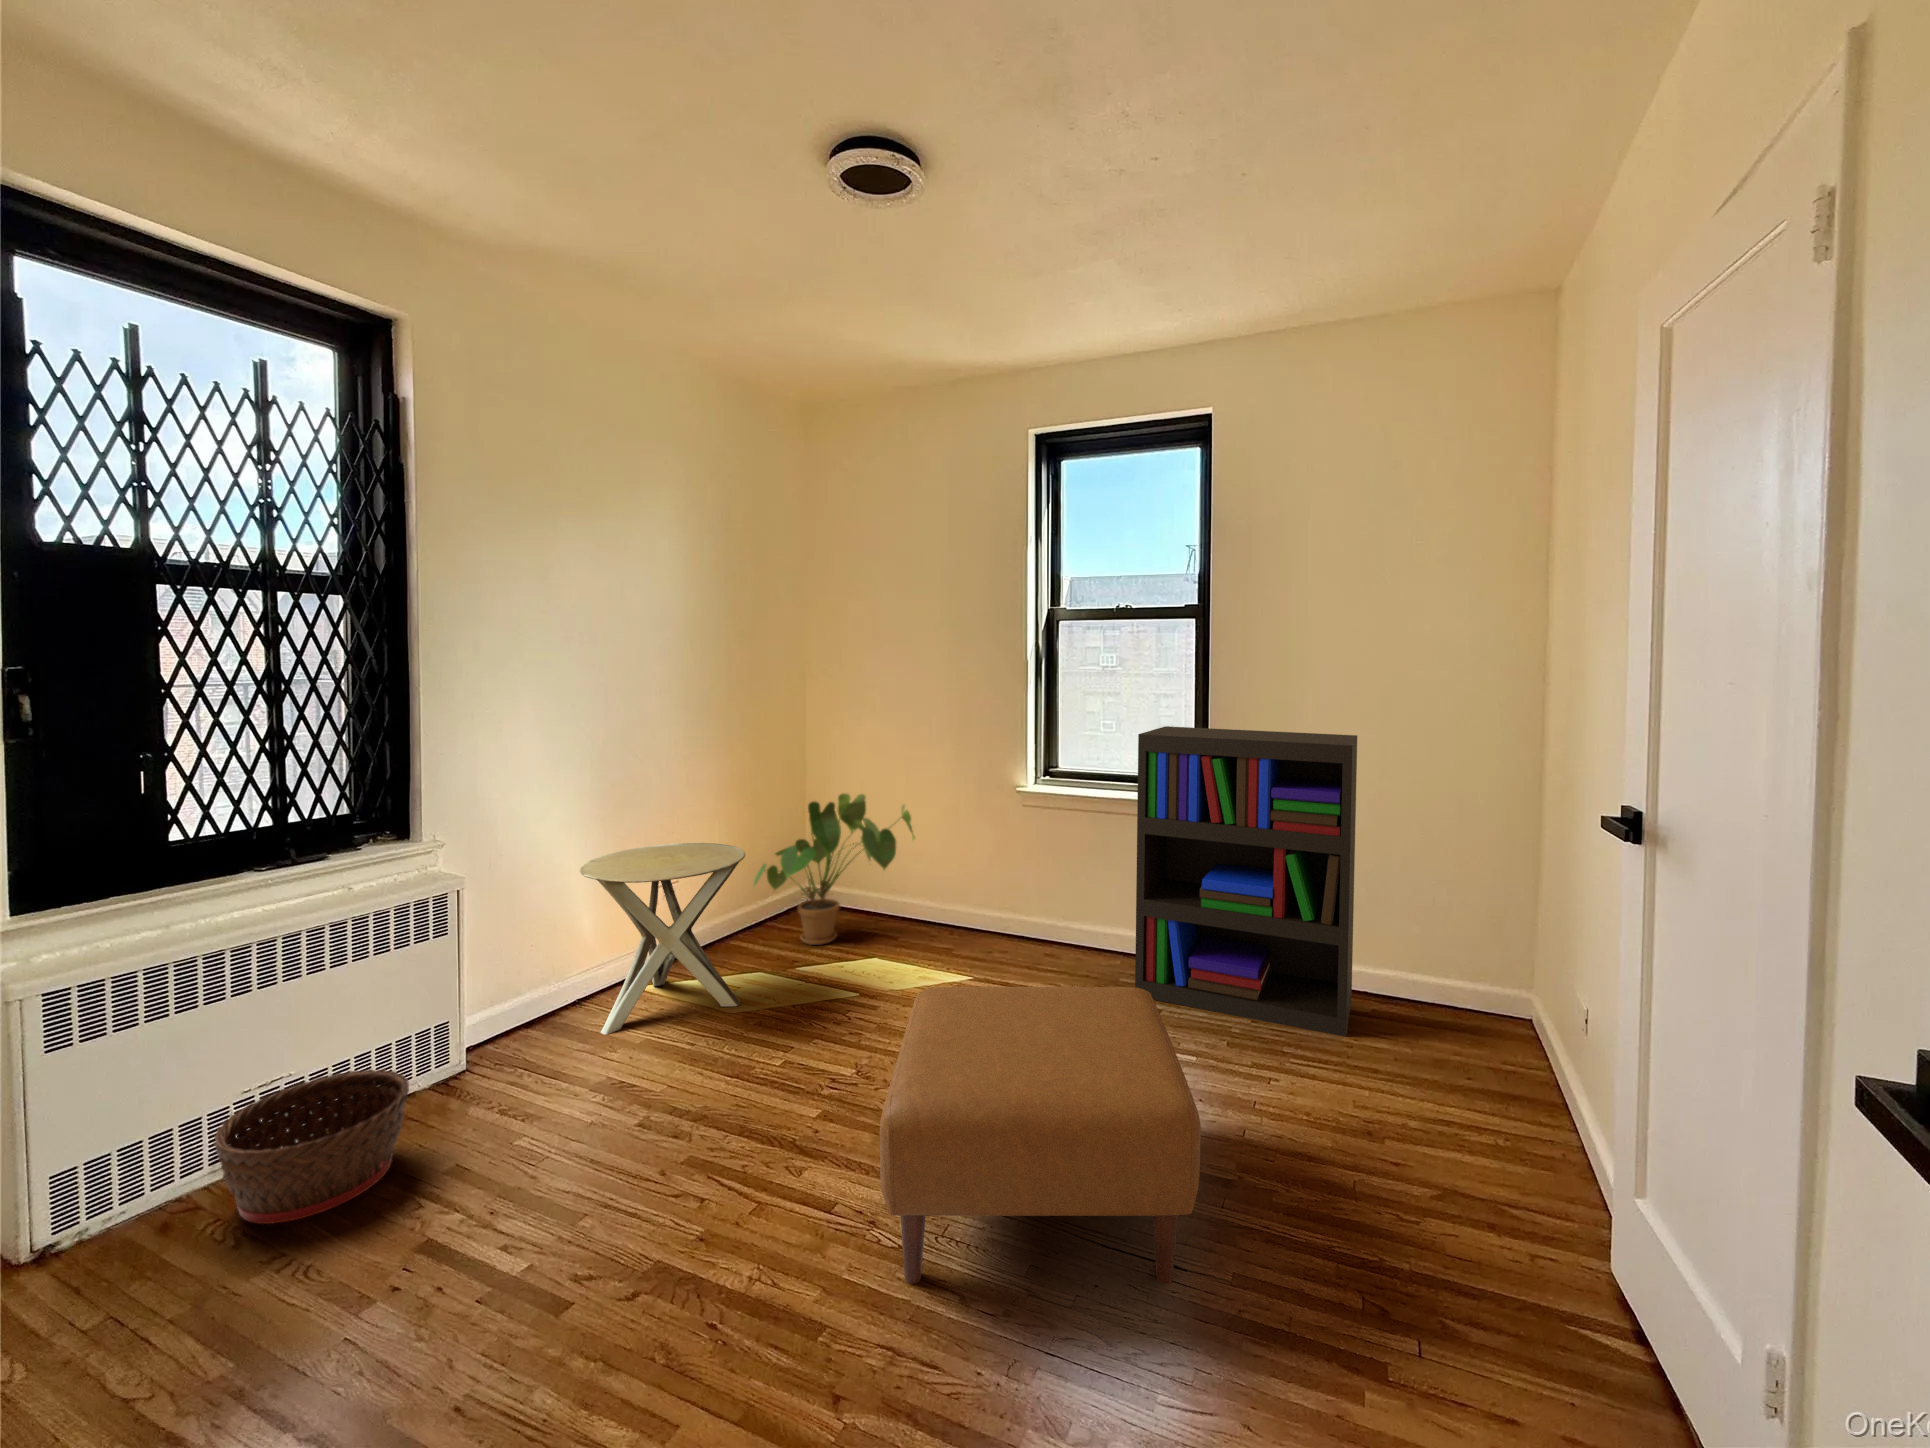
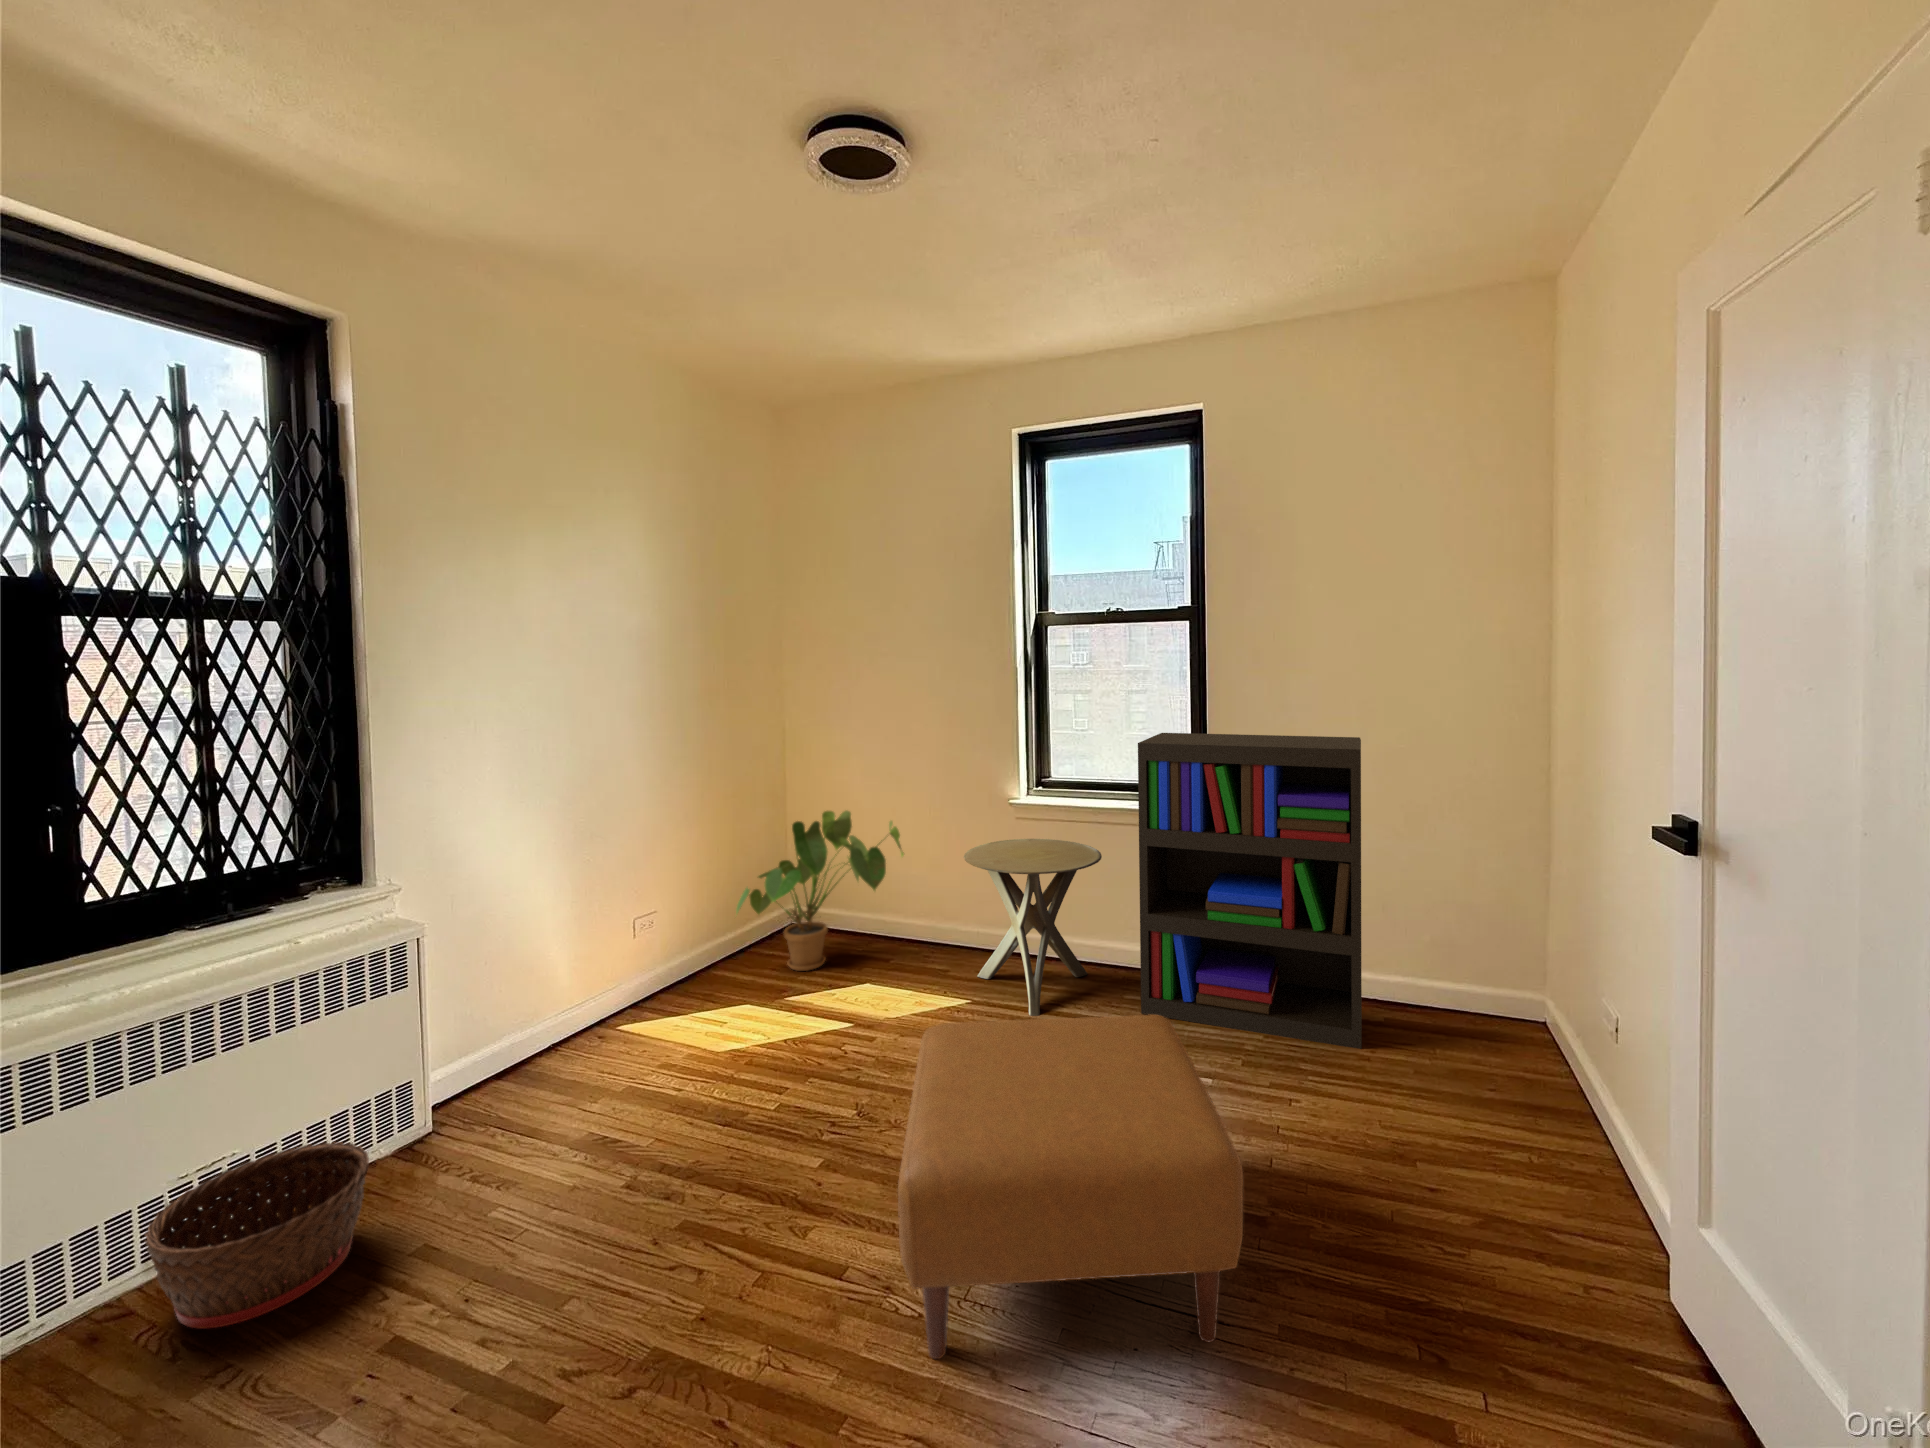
side table: present [580,843,745,1035] -> present [964,839,1102,1016]

